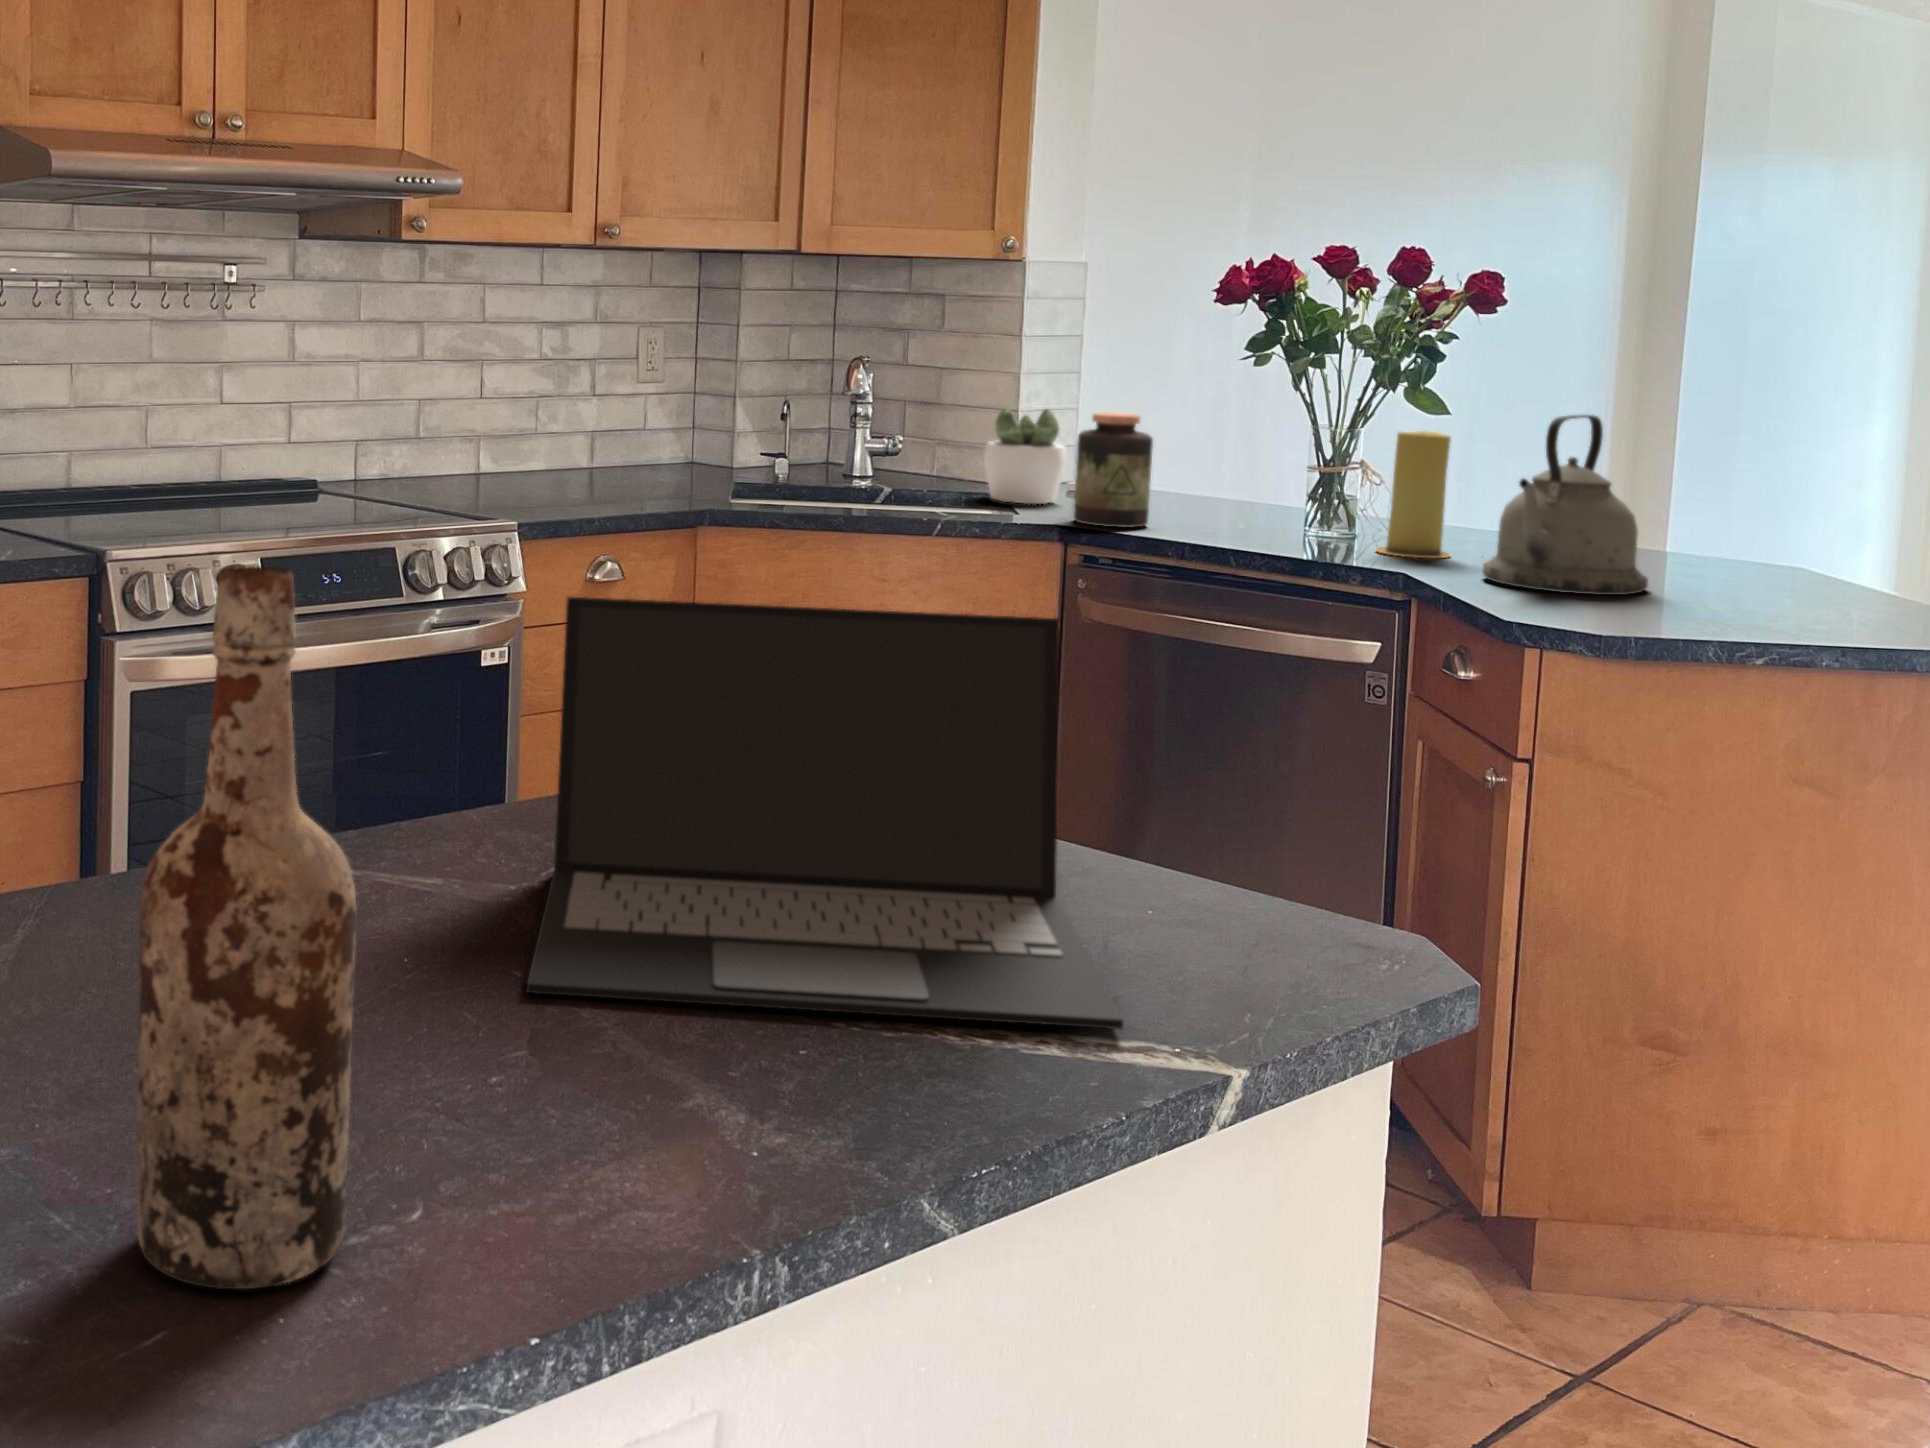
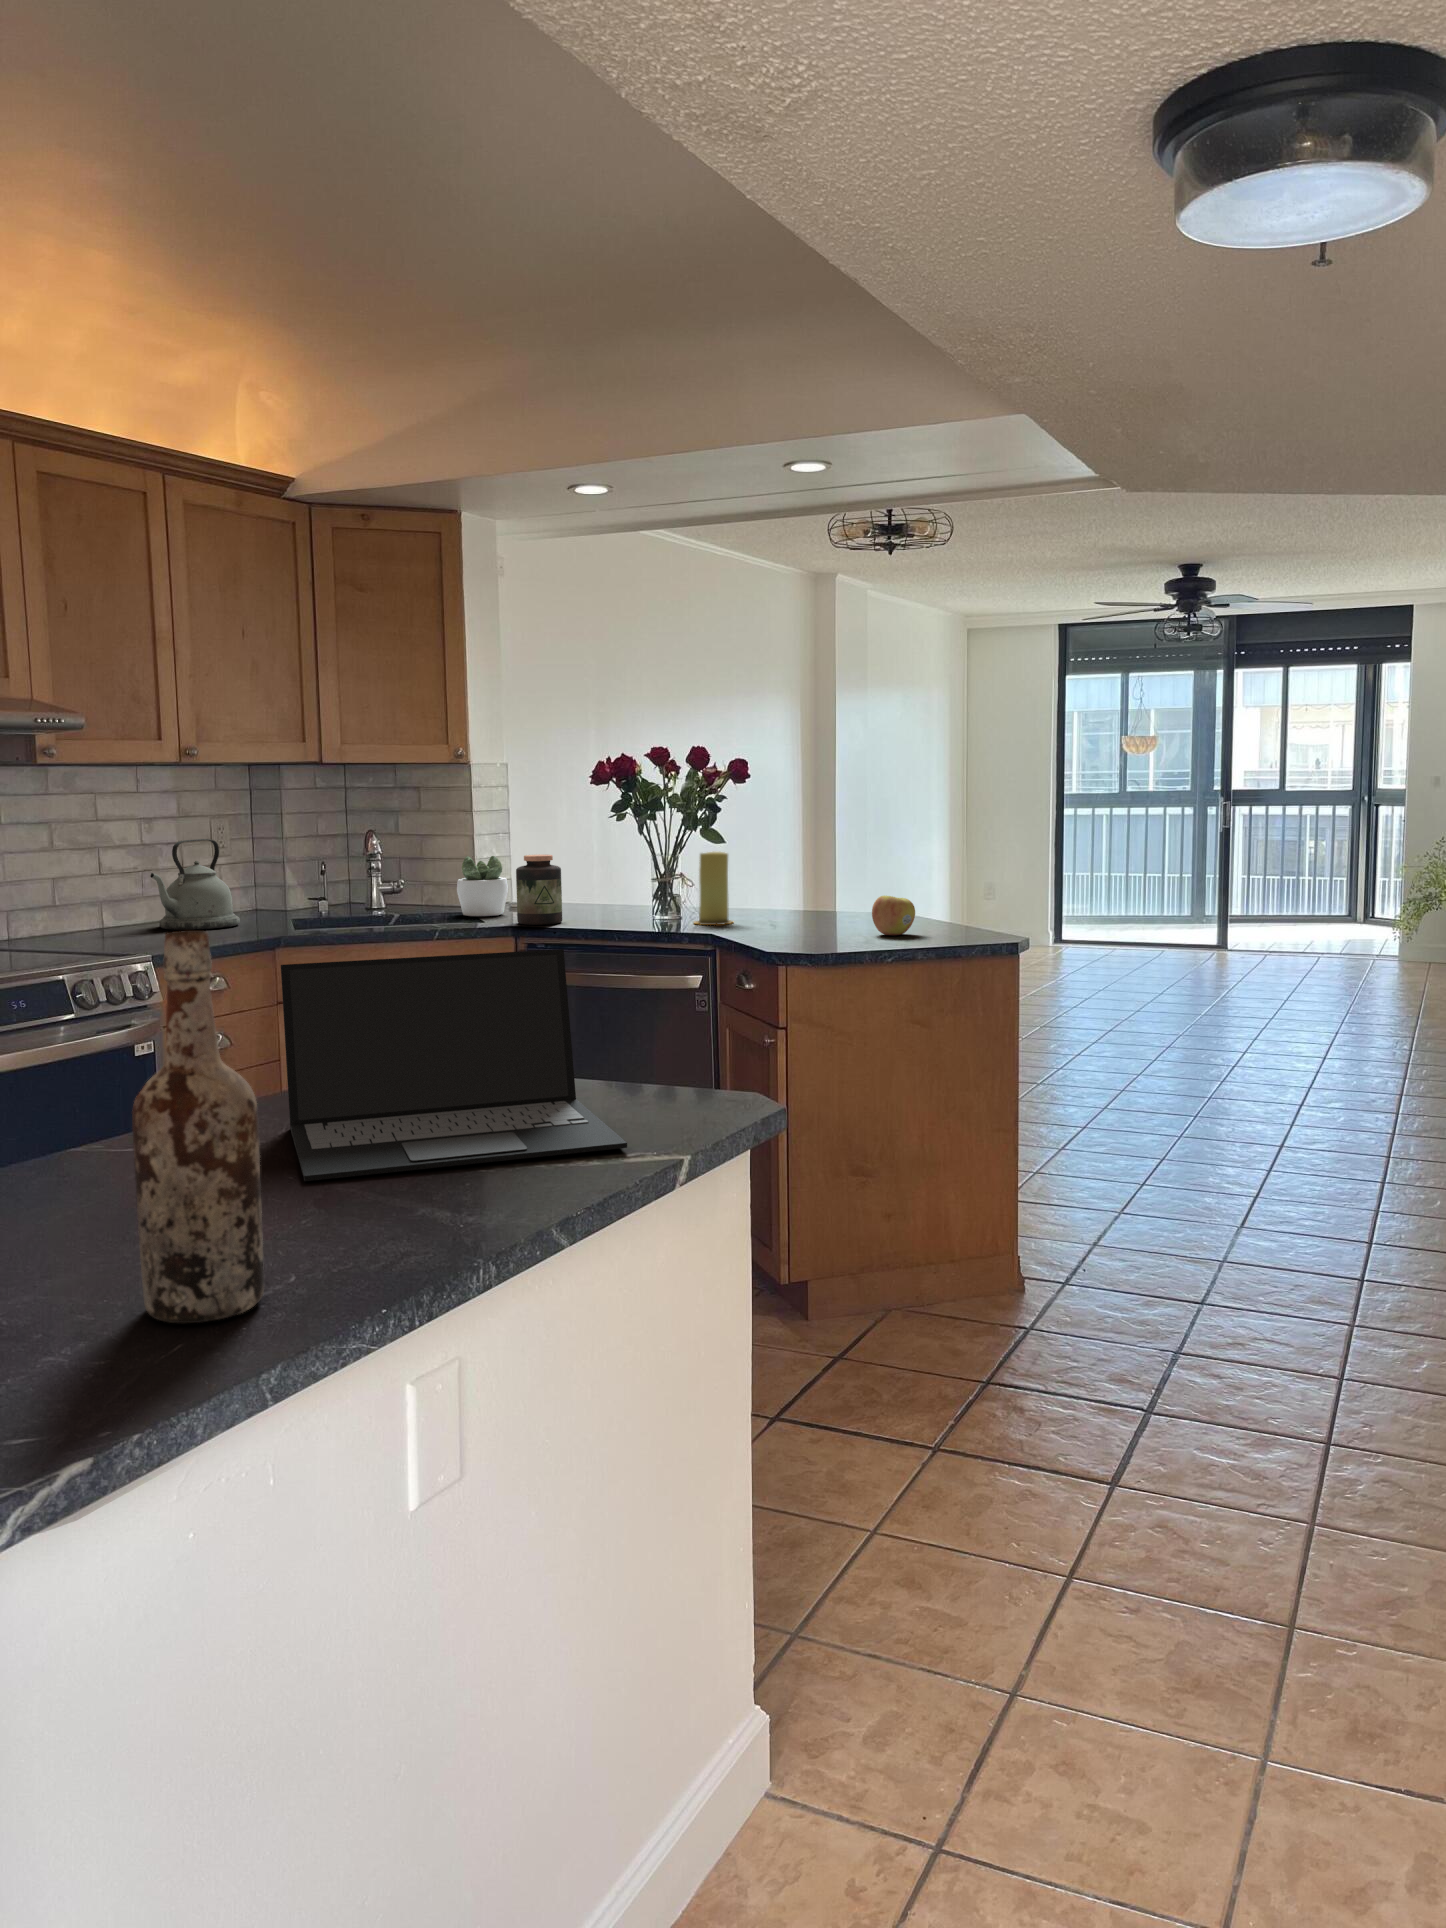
kettle: present [1483,415,1648,595] -> present [150,839,240,930]
apple: none [1725,540,1819,615] -> present [872,895,915,935]

